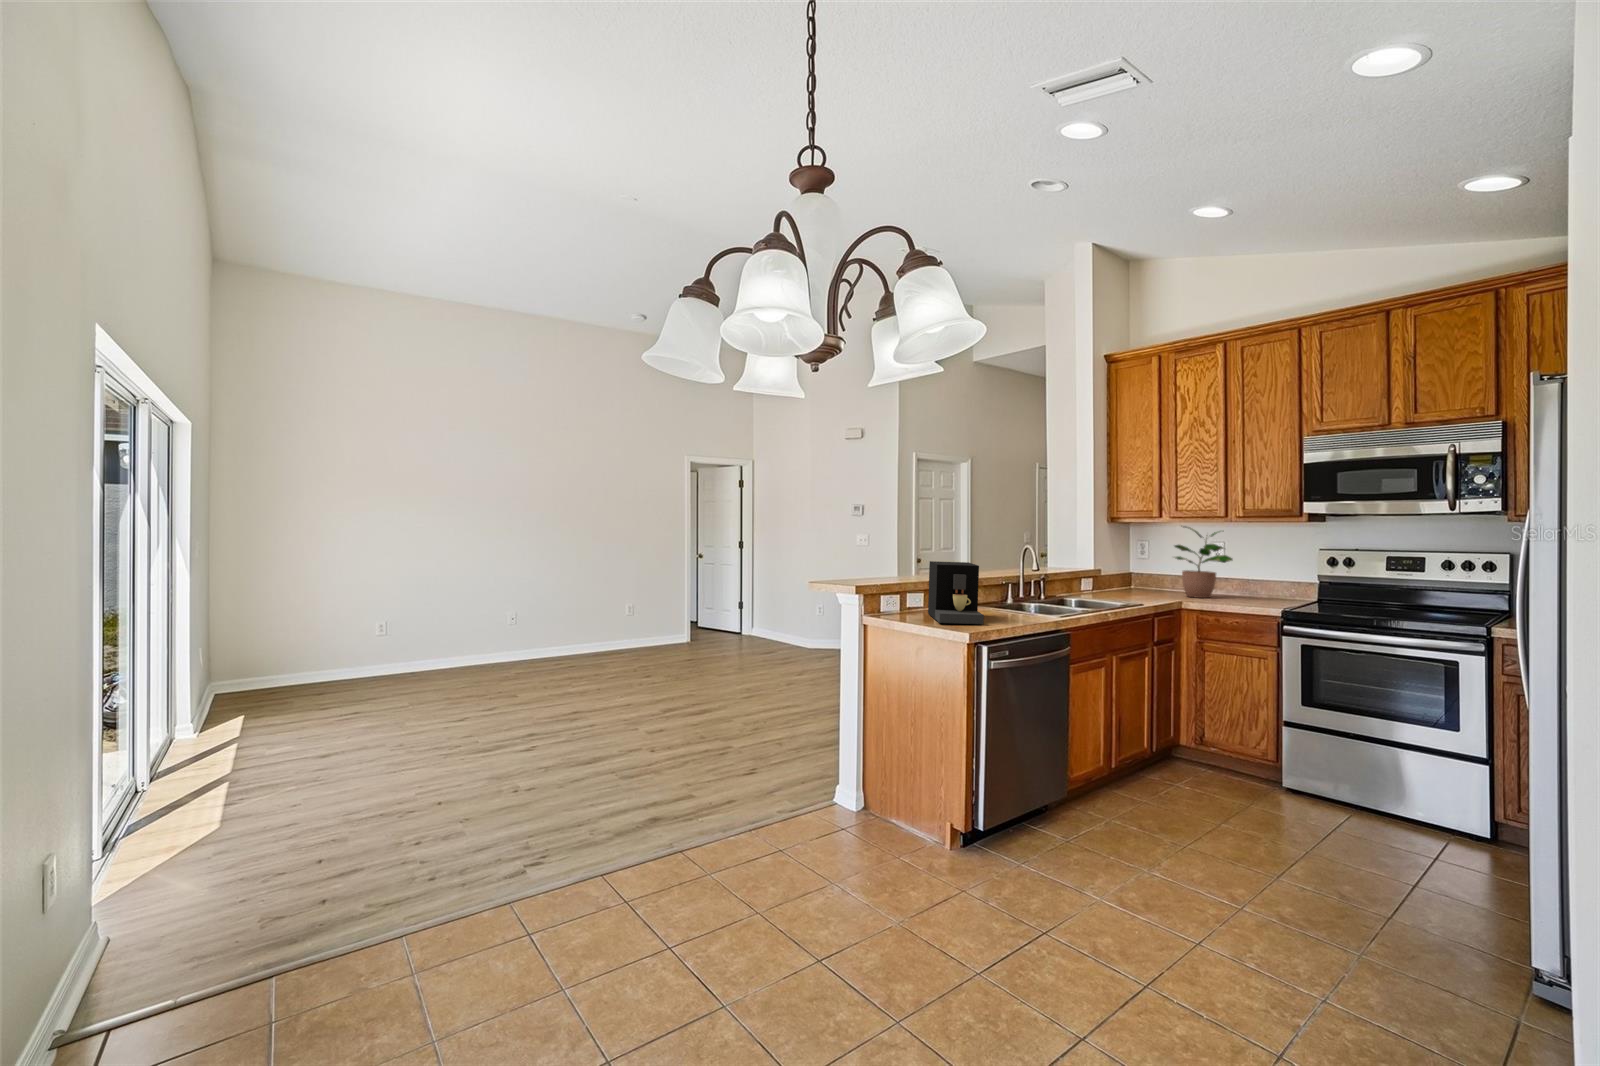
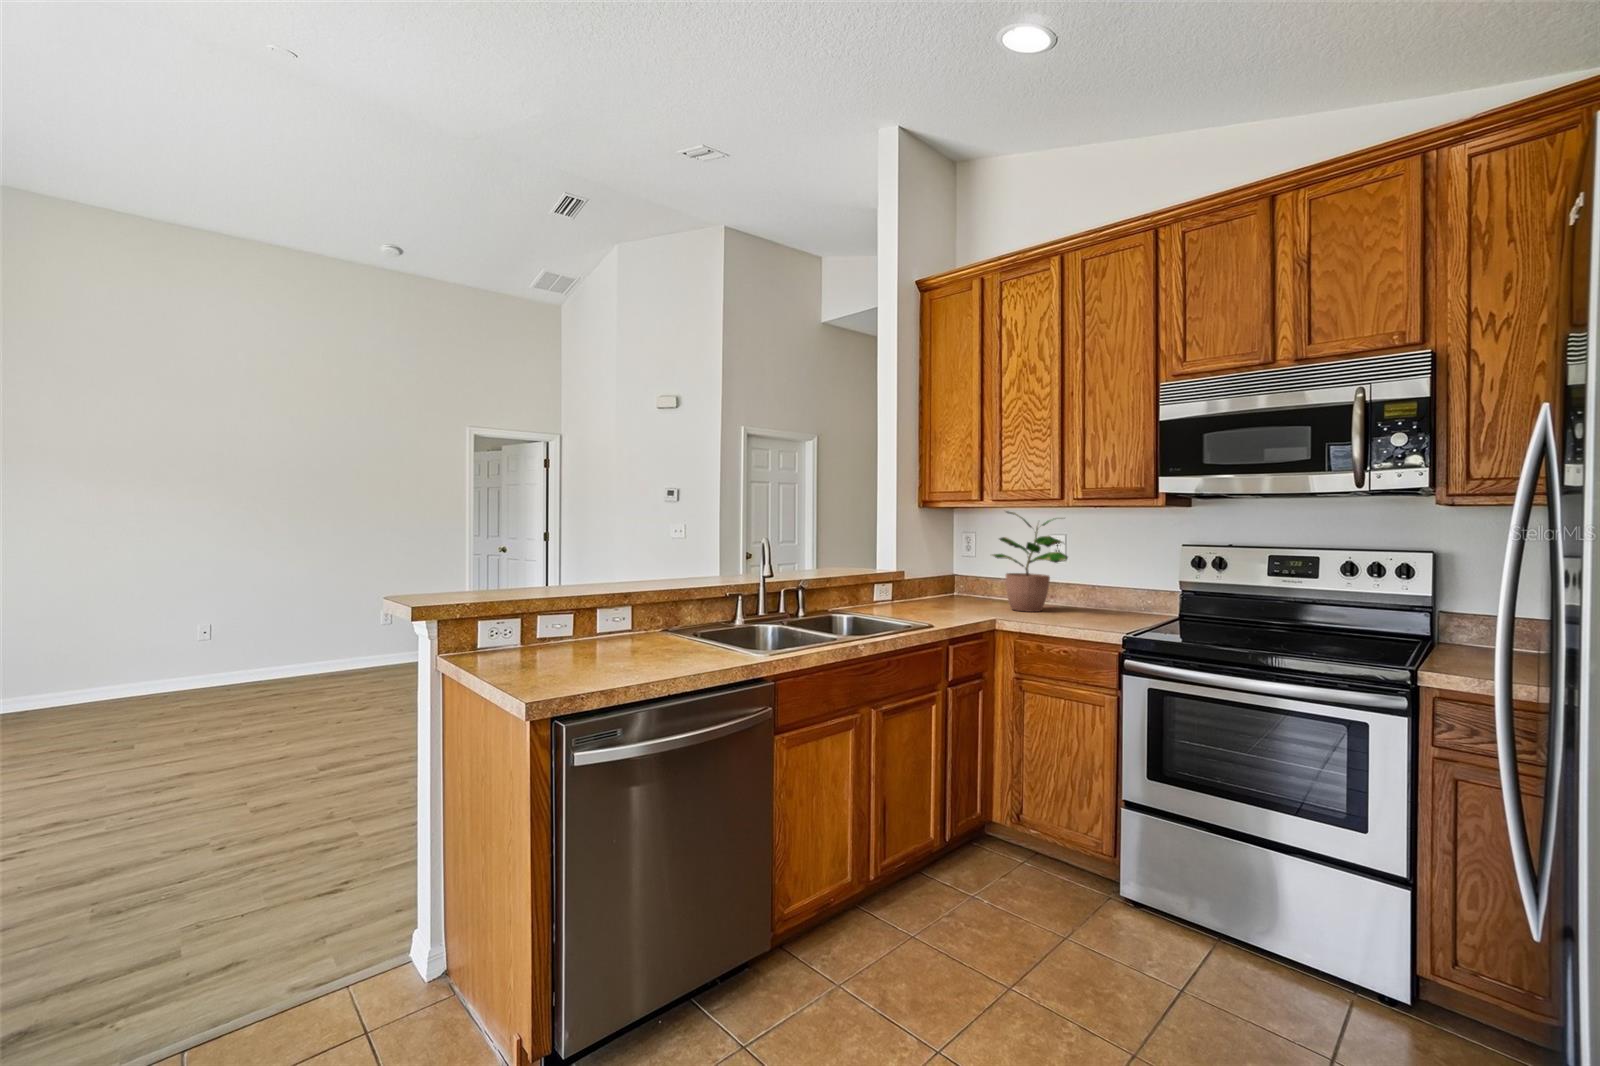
coffee maker: present [928,561,984,624] -> none [527,565,630,675]

